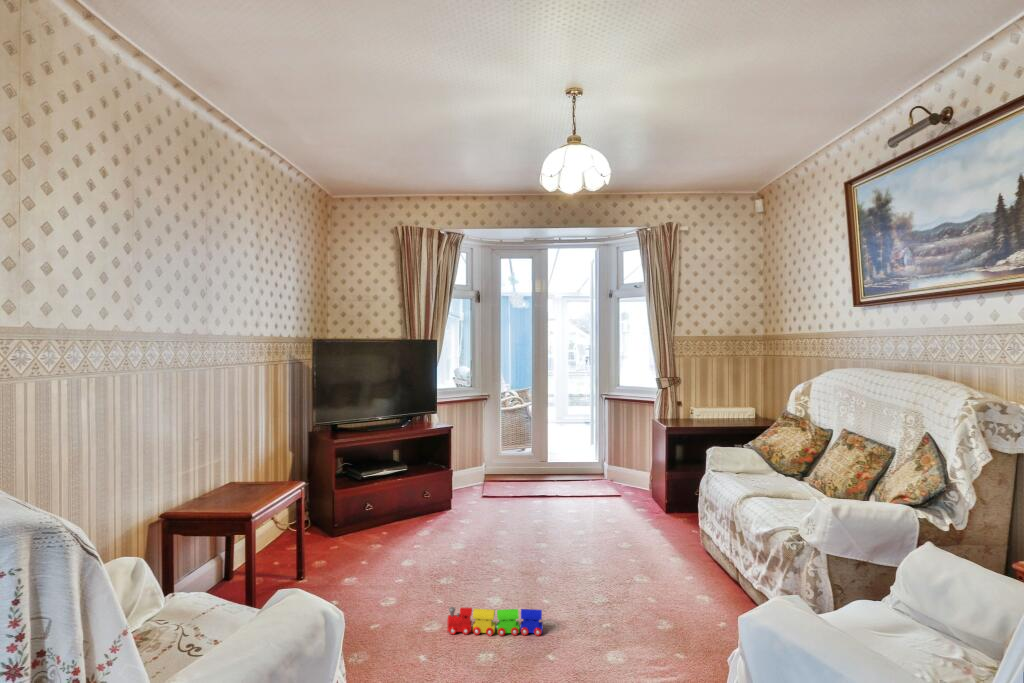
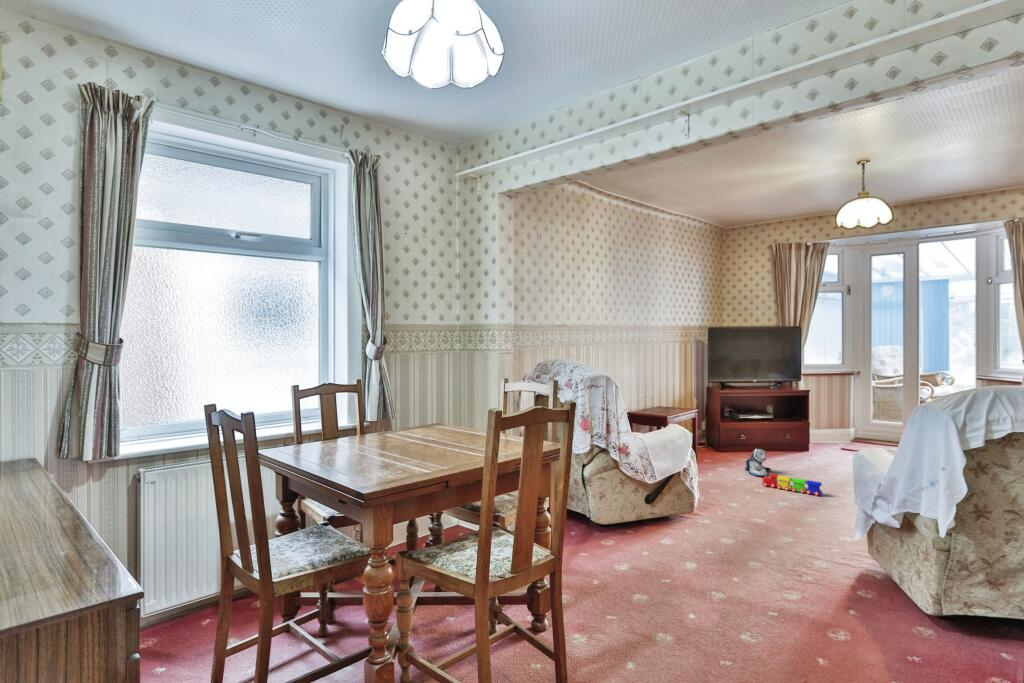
plush toy: none [397,548,438,603] -> present [745,448,771,476]

